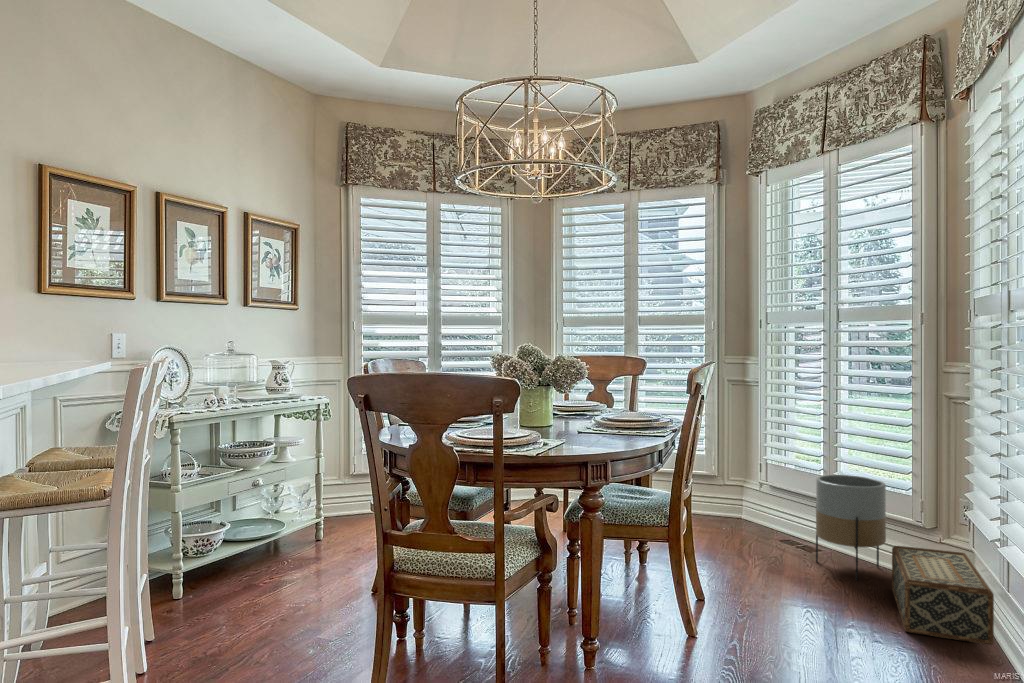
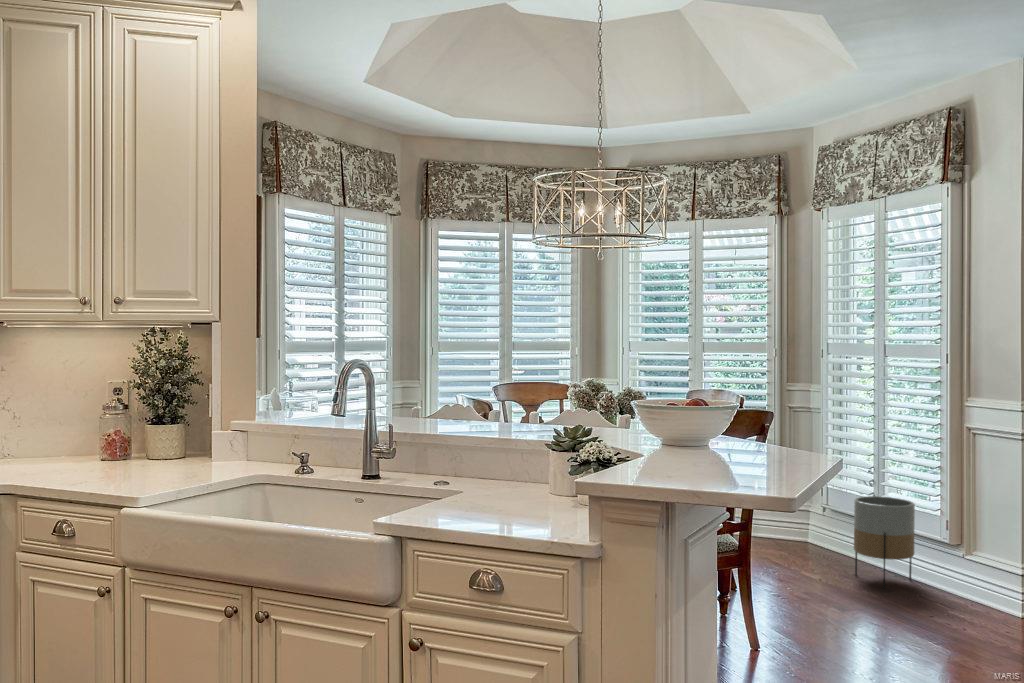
woven basket: present [892,546,994,645] -> none [902,557,974,631]

